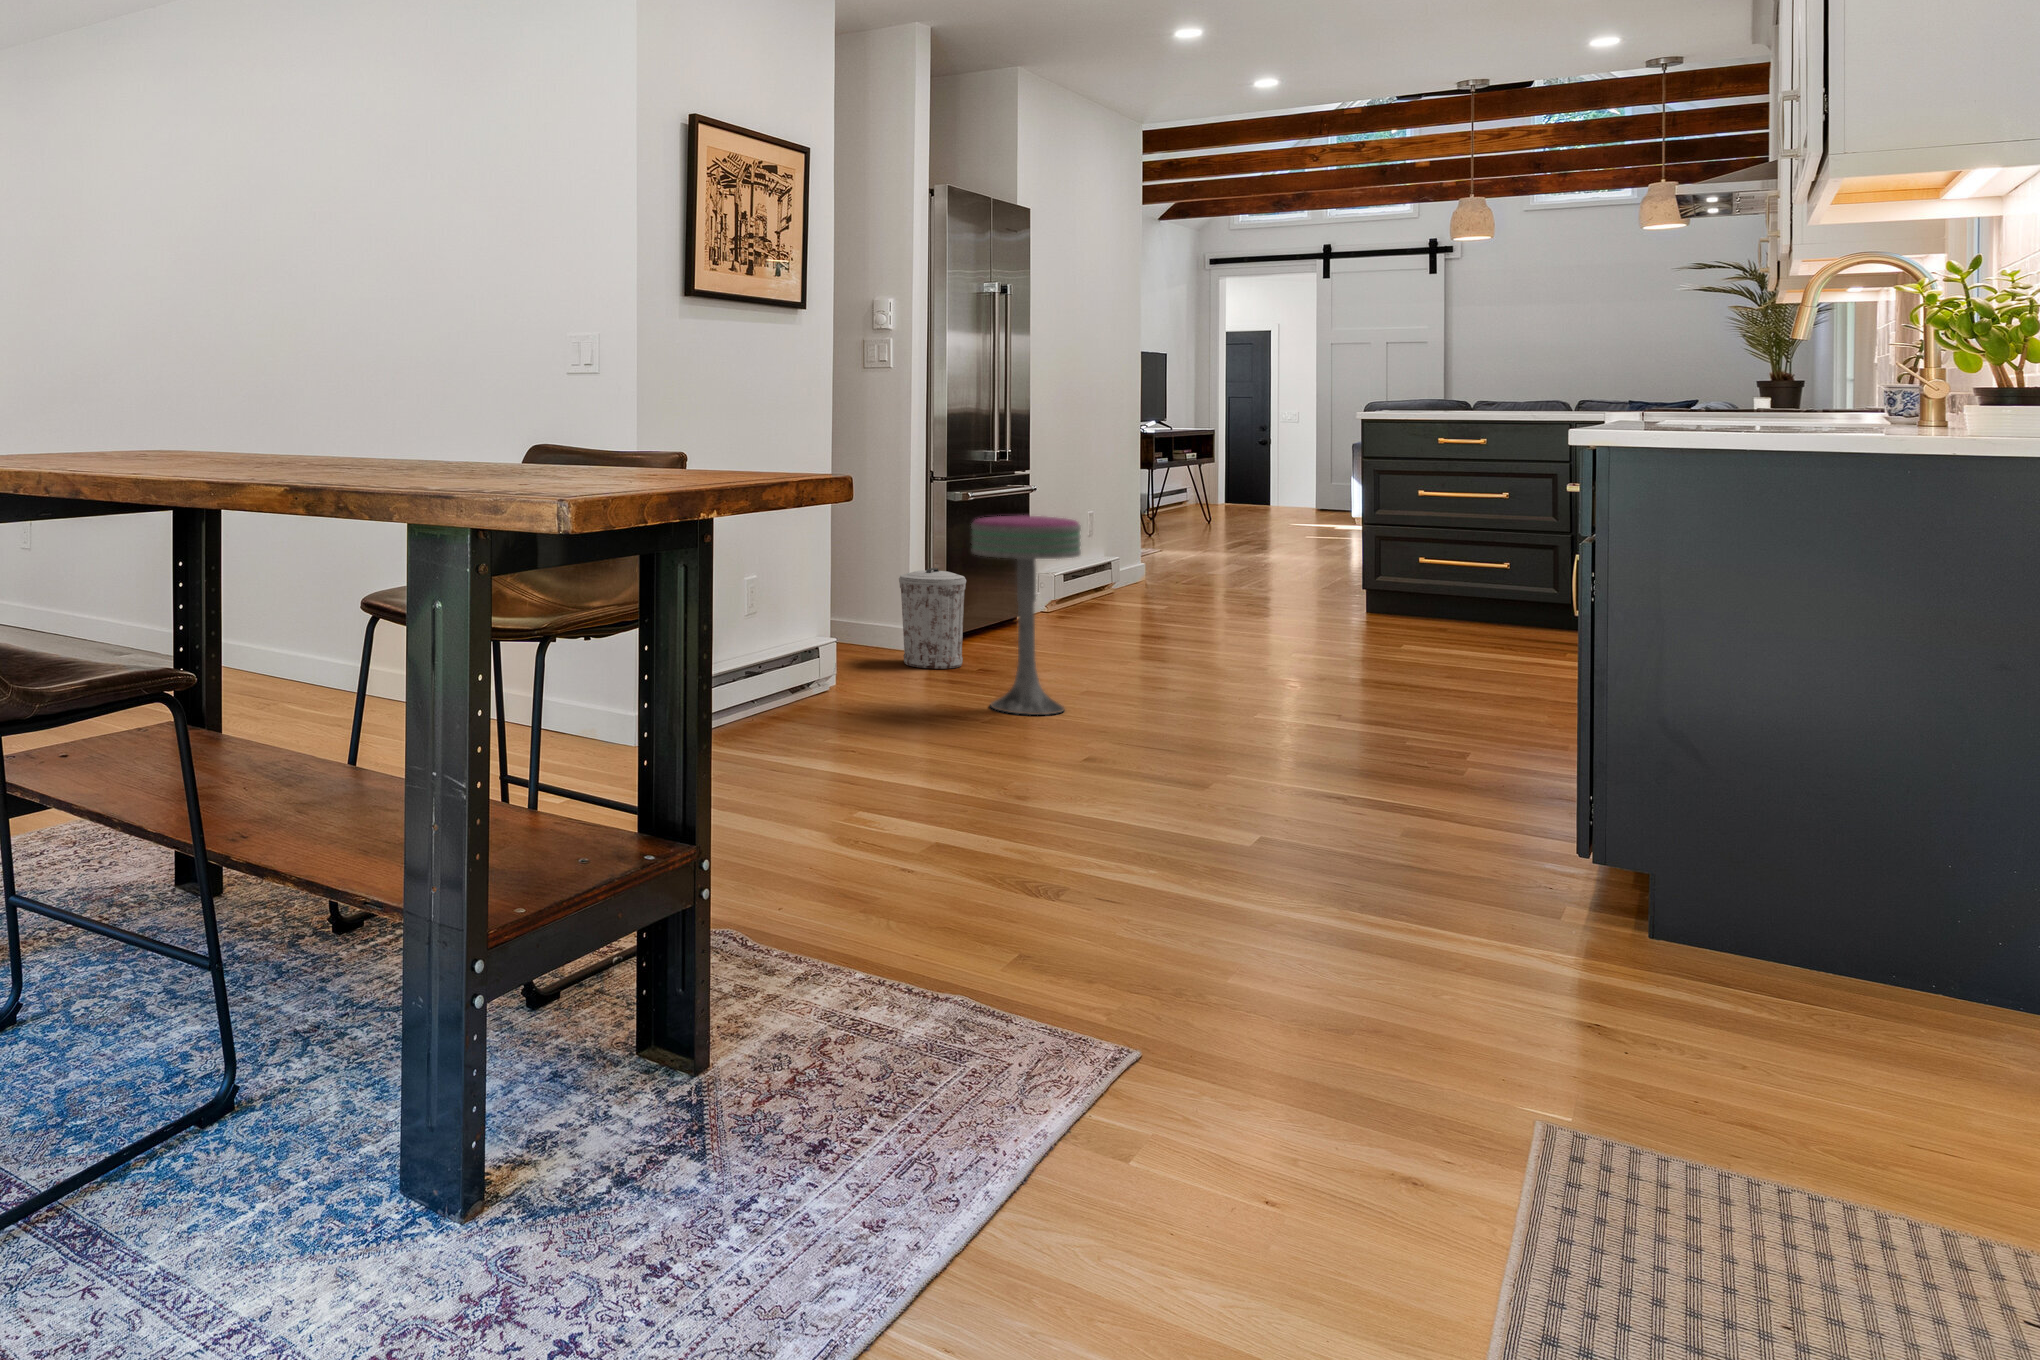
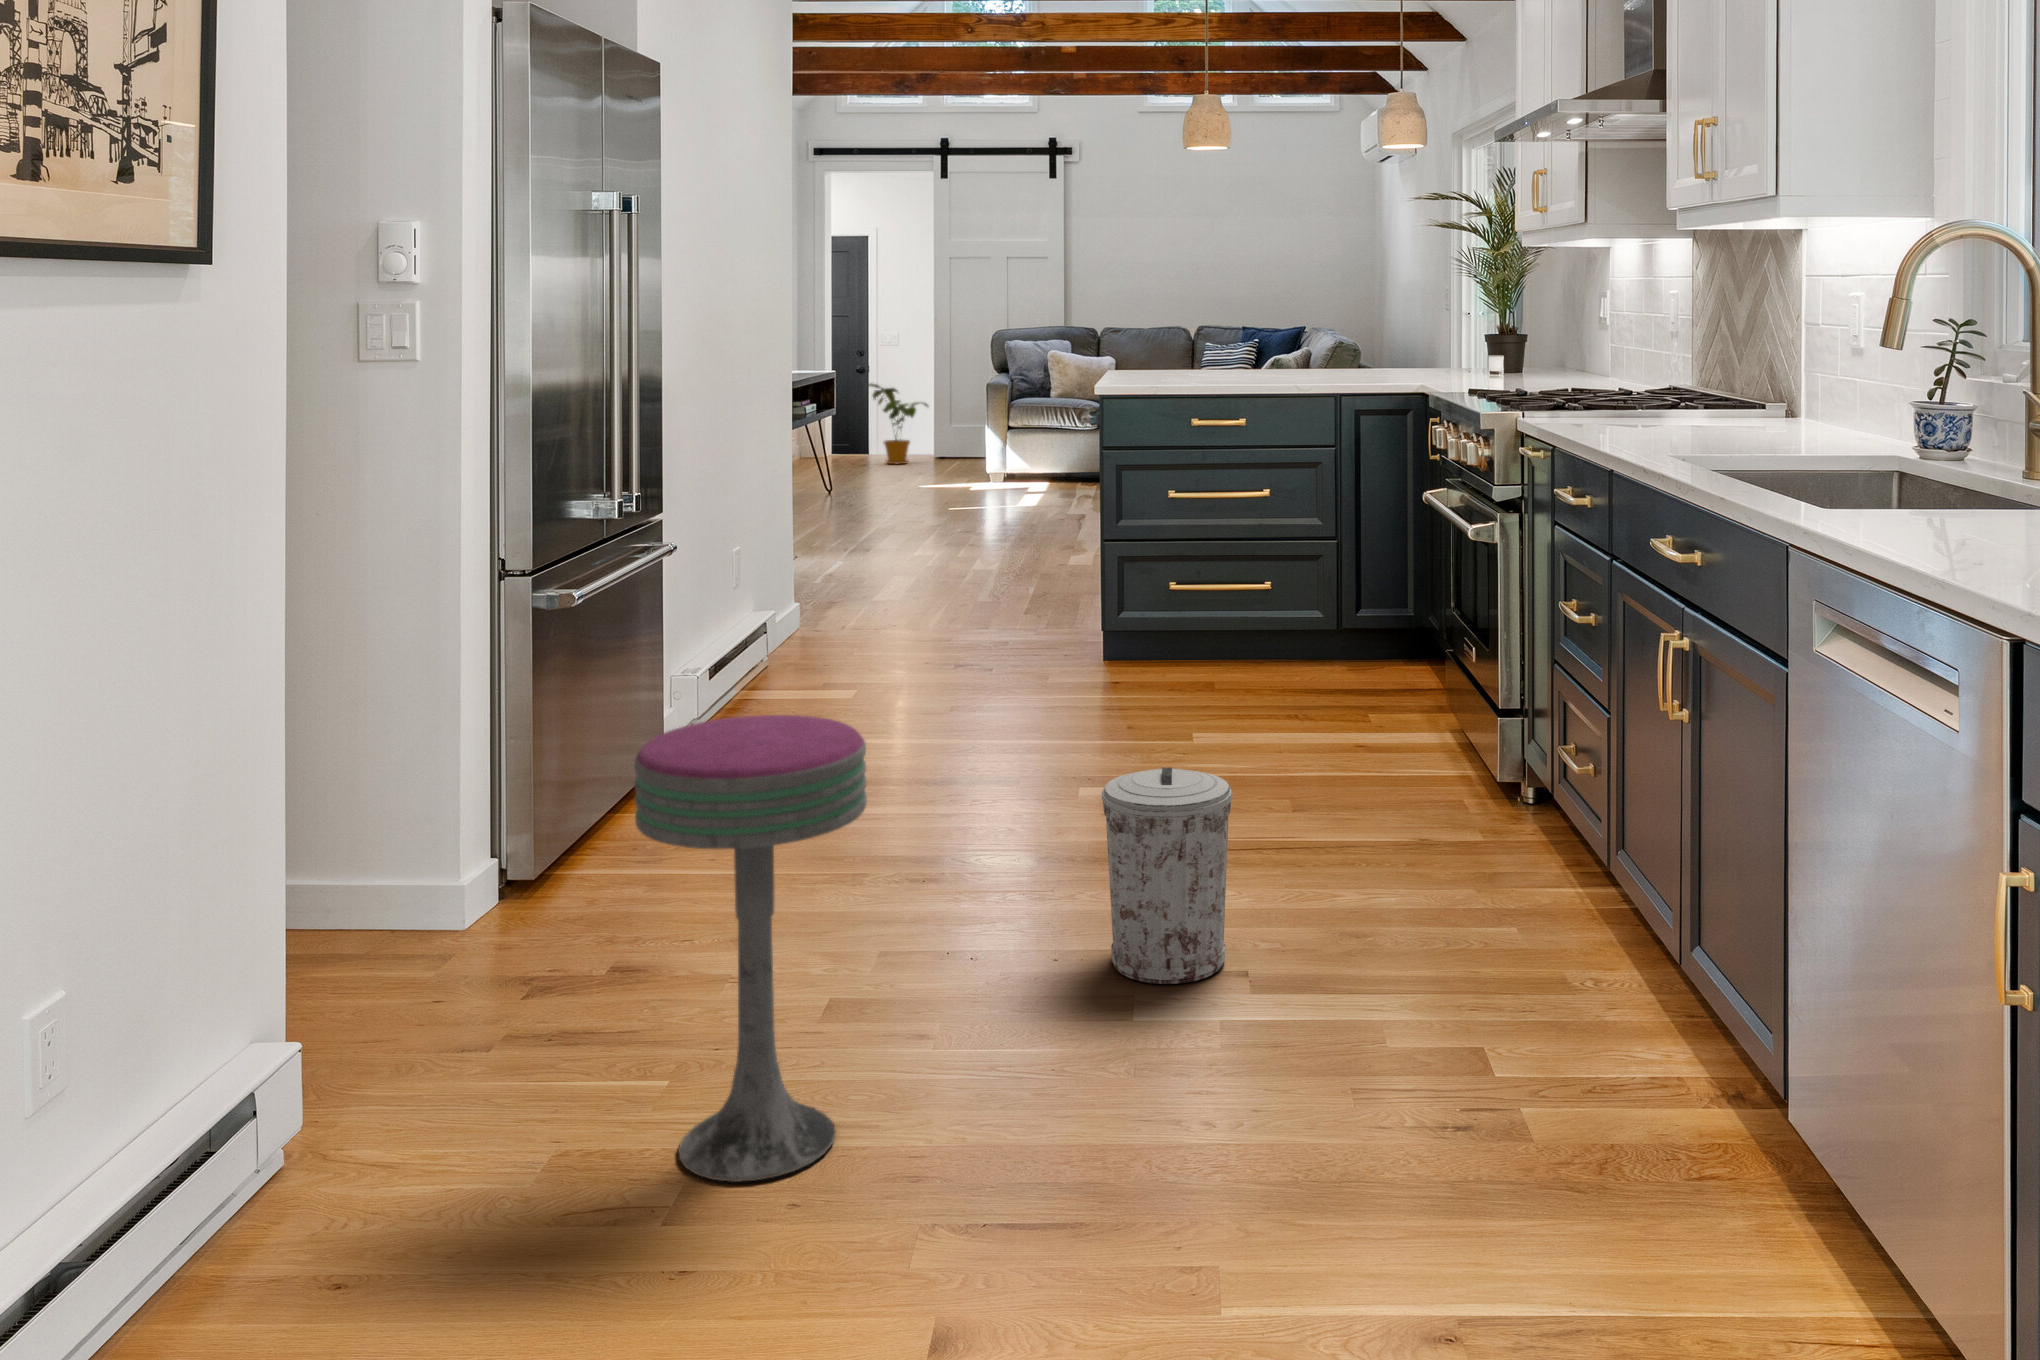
house plant: none [1256,449,1313,515] -> present [868,384,929,464]
trash can: present [899,568,966,669] -> present [1102,767,1232,984]

